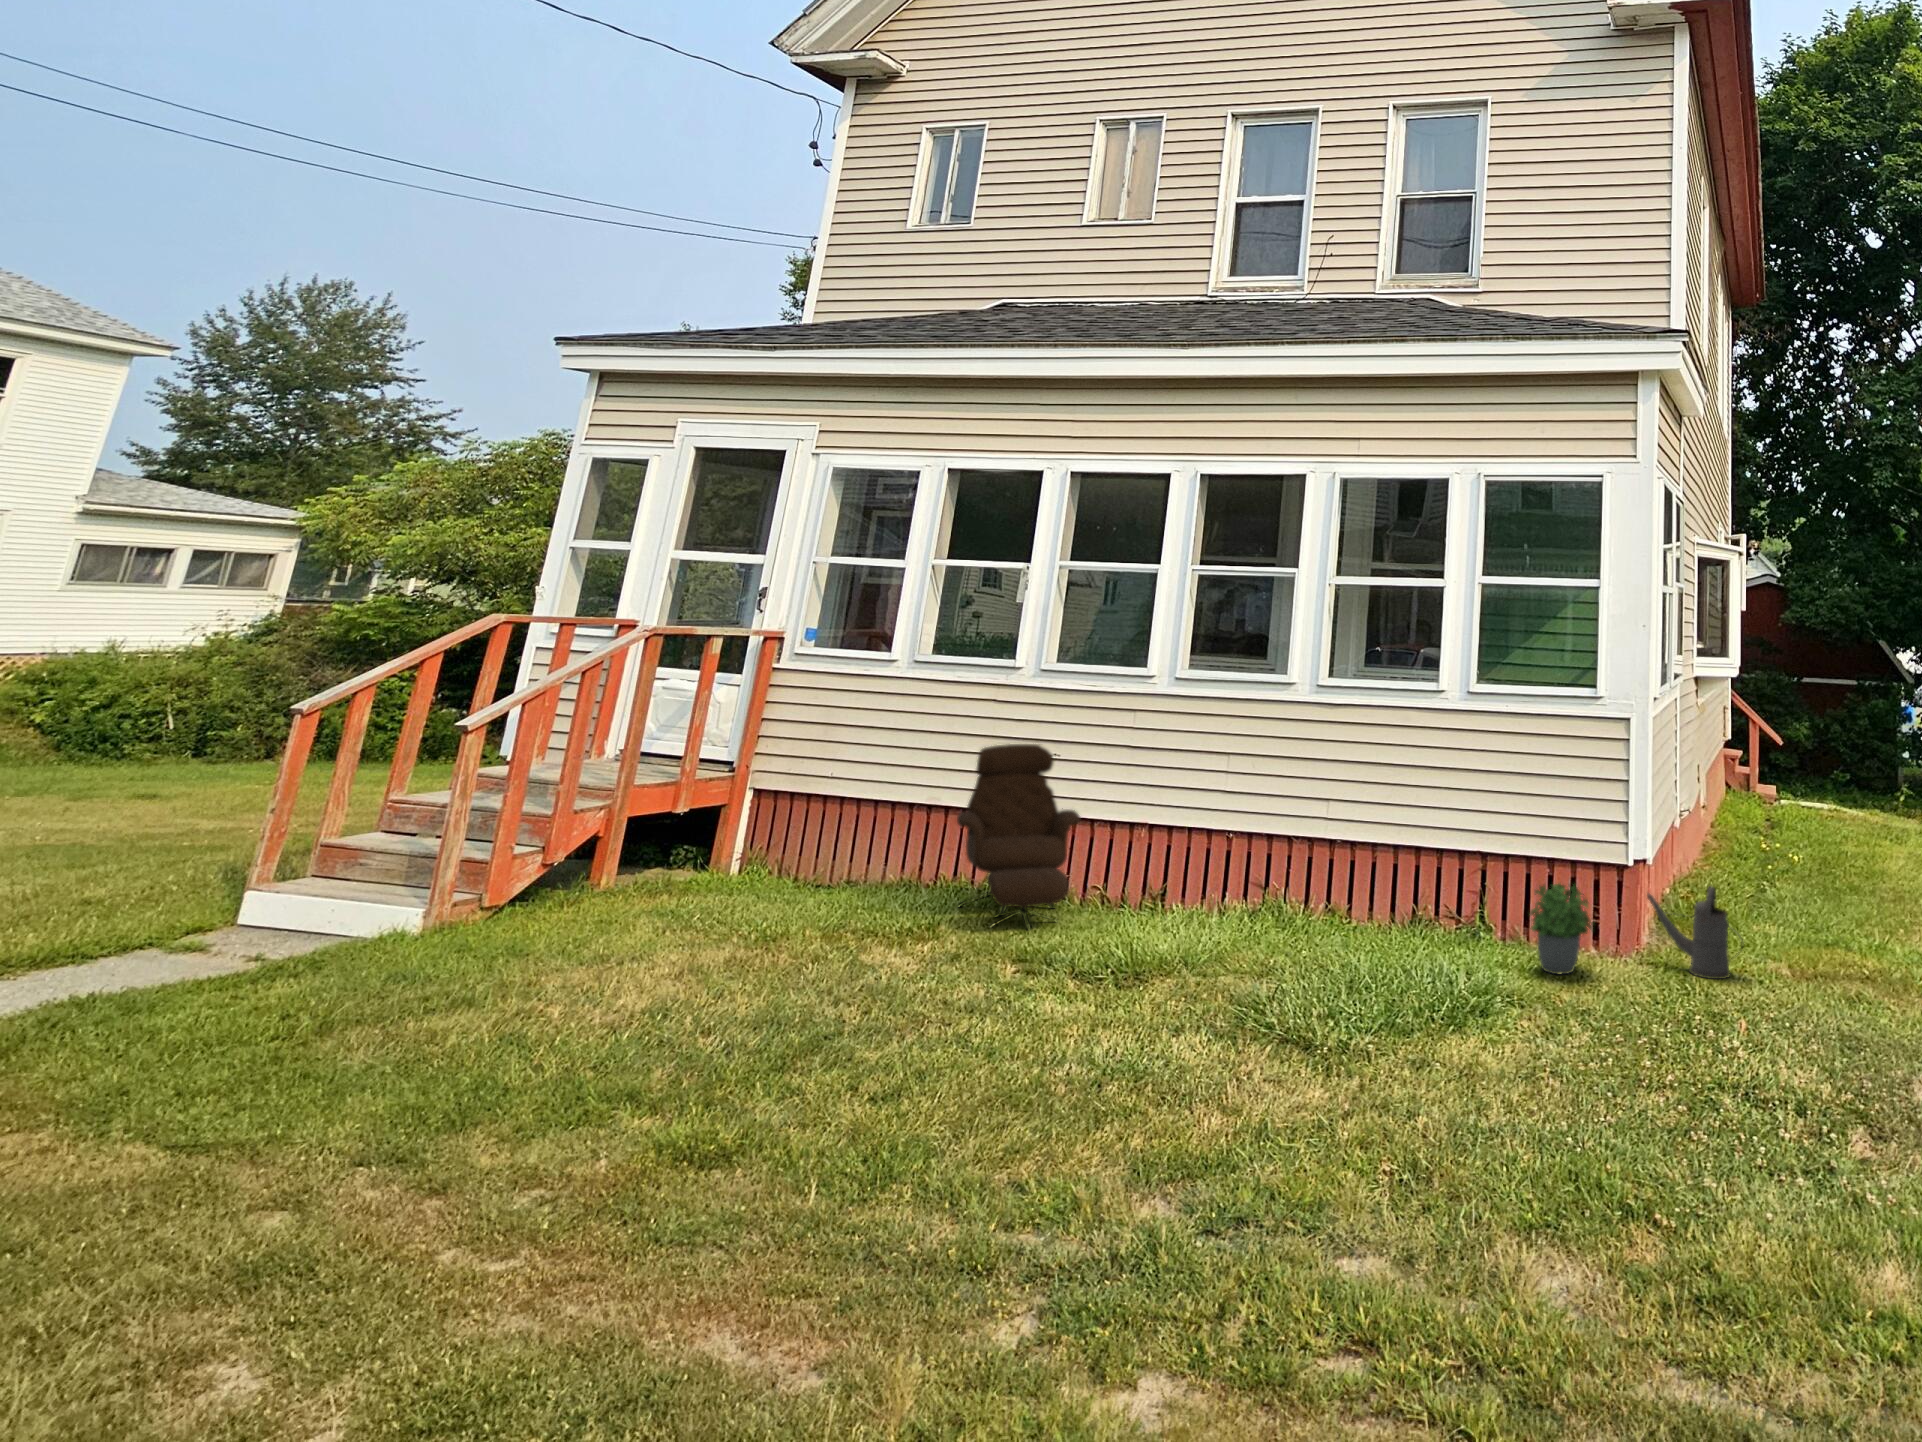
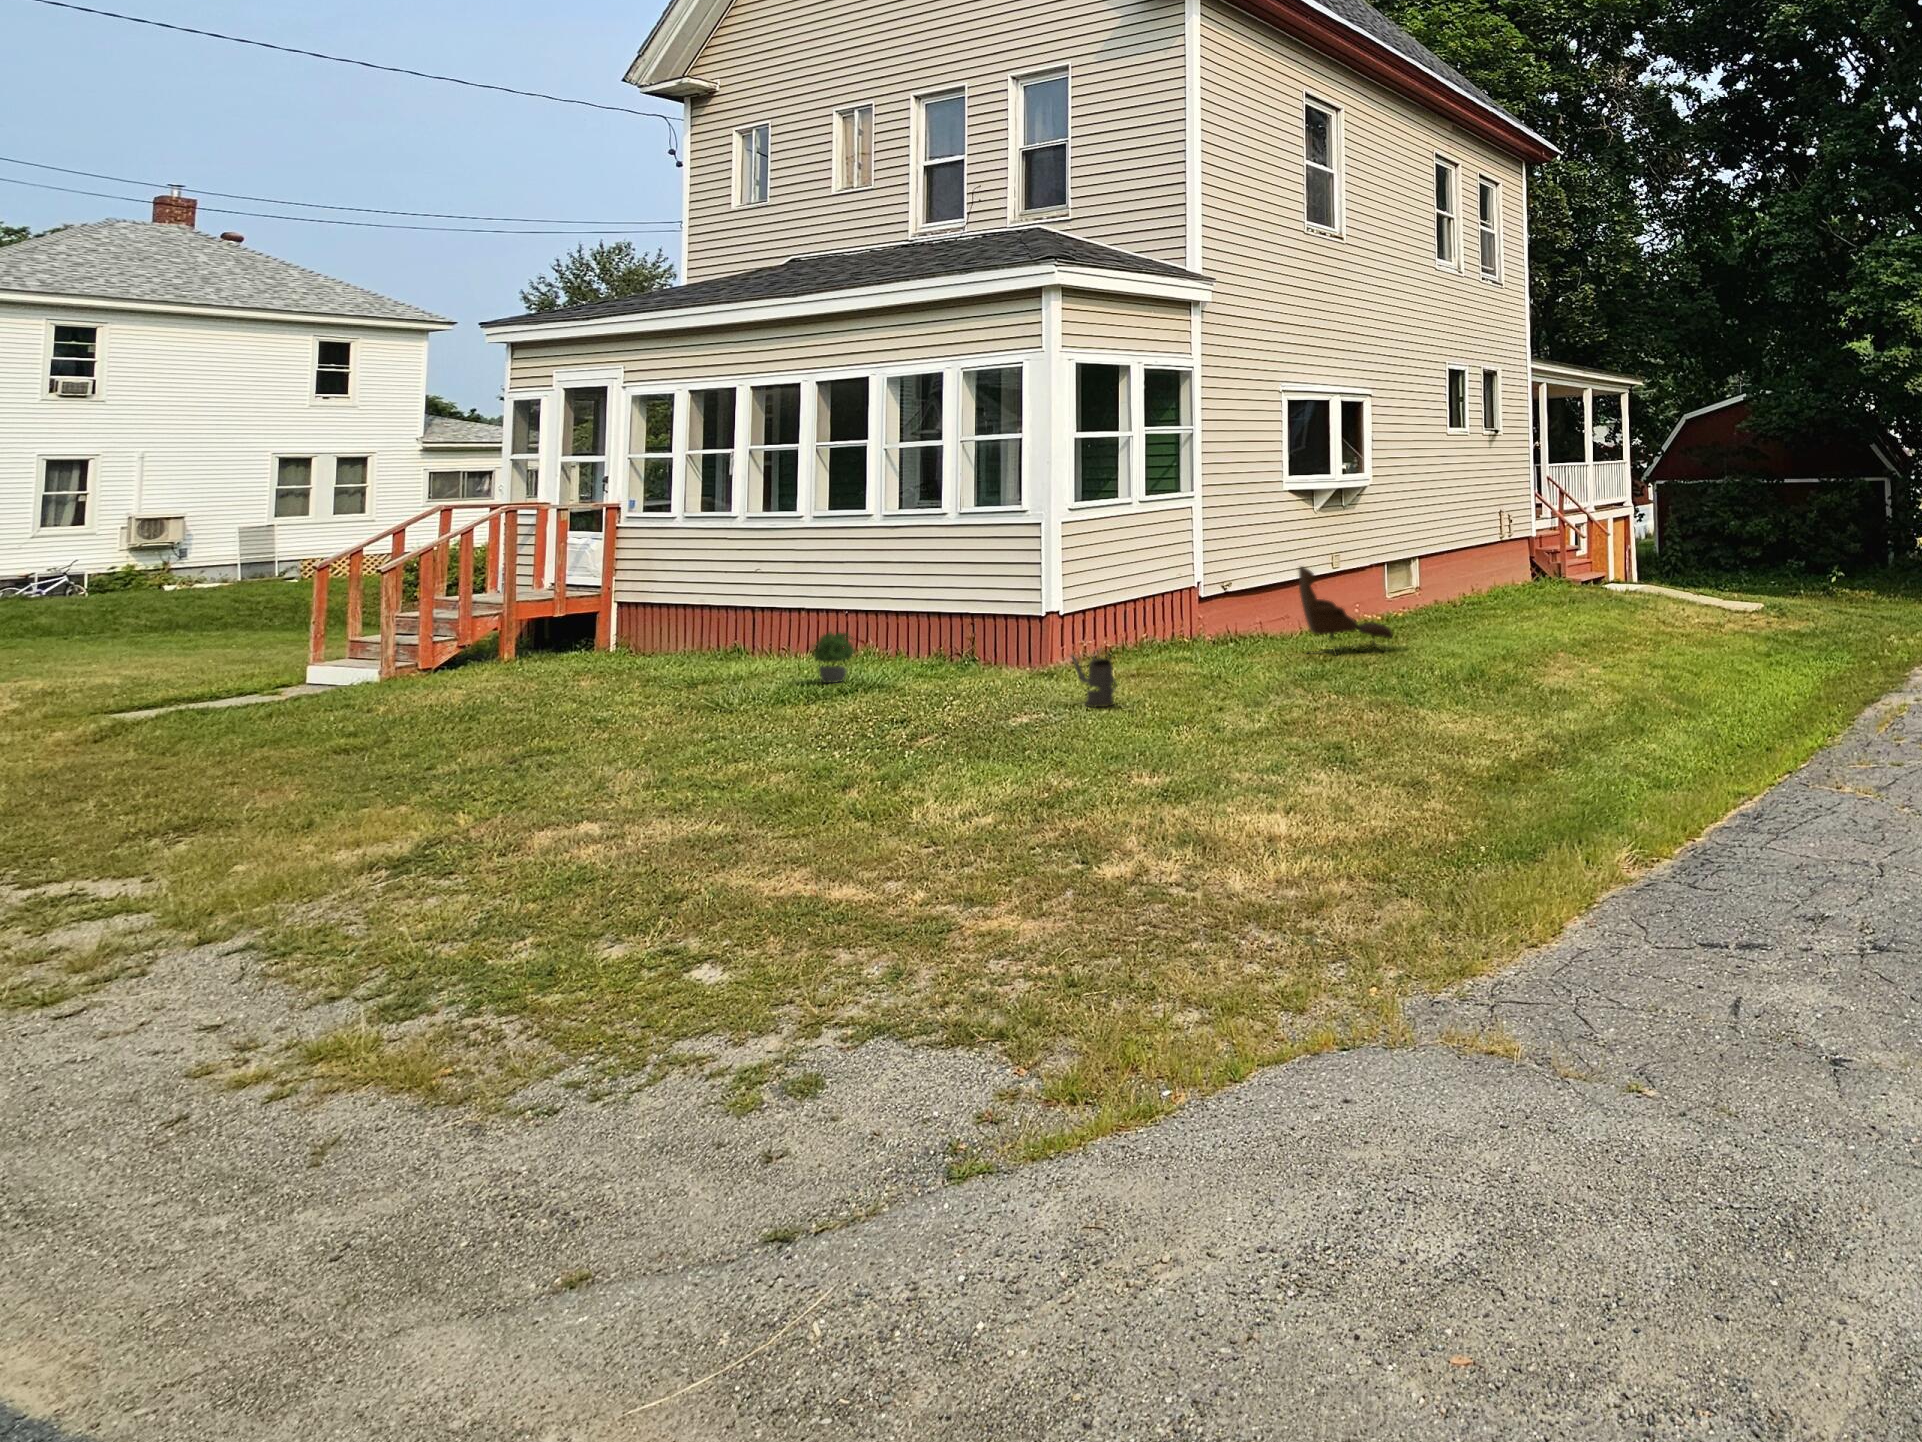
lounge chair: present [957,744,1080,930] -> present [1299,566,1393,655]
potted plant: present [1530,883,1593,974] -> present [813,632,855,683]

